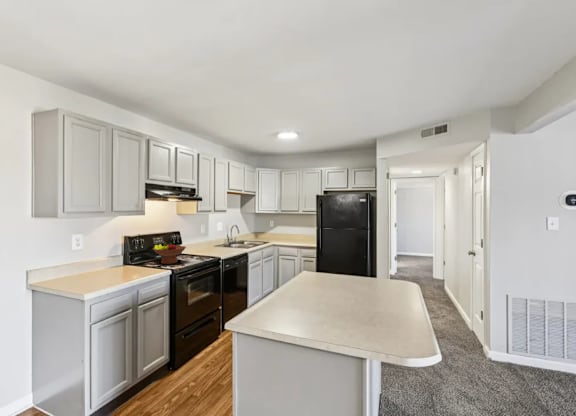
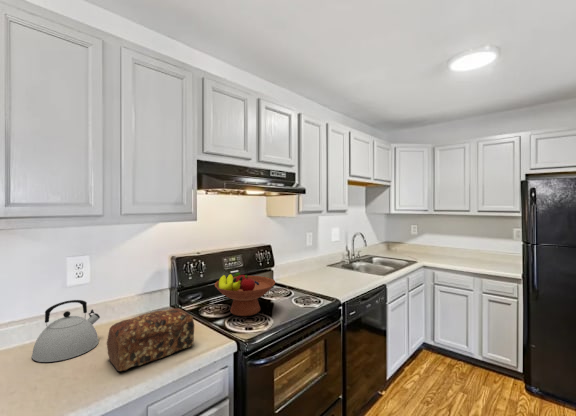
kettle: none [68,253,99,279] -> present [32,300,100,362]
bread loaf: none [111,256,151,277] -> present [107,308,194,371]

